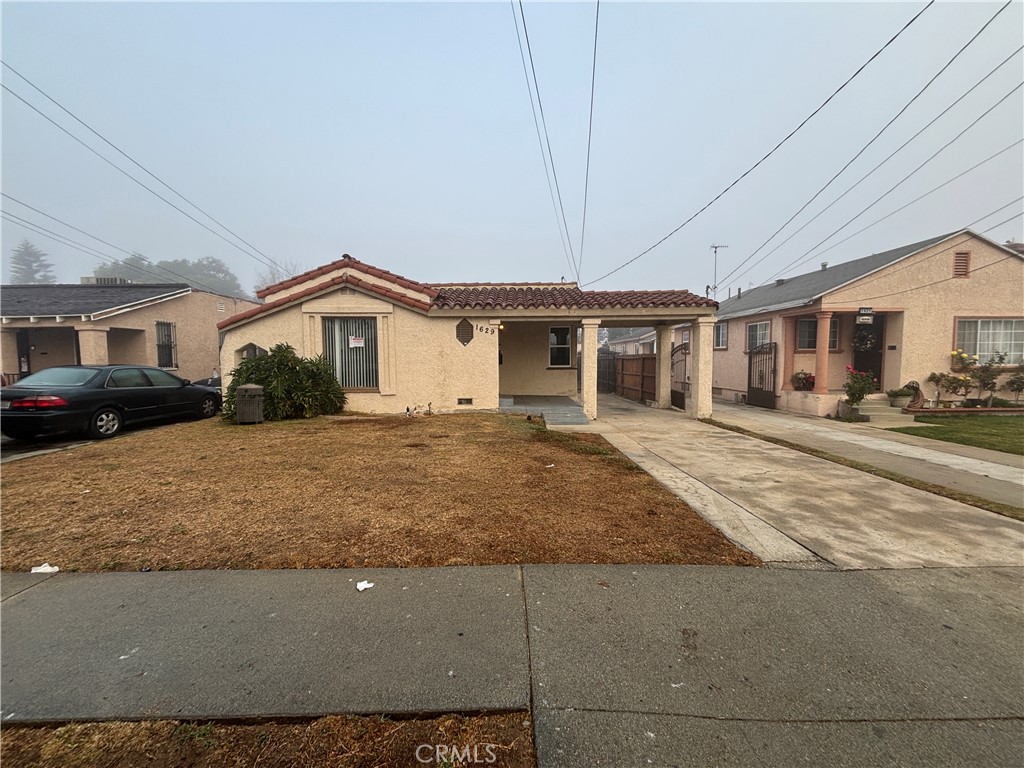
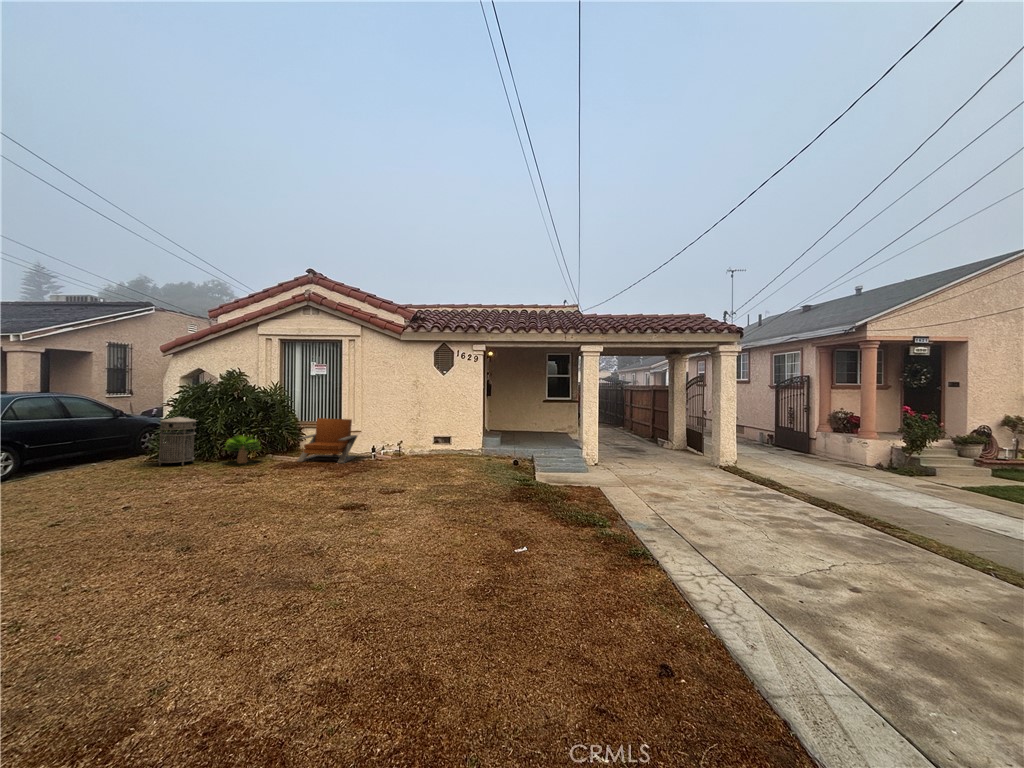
lounge chair: none [347,384,394,421] -> present [297,418,357,463]
potted plant: none [287,397,319,422] -> present [225,436,260,463]

